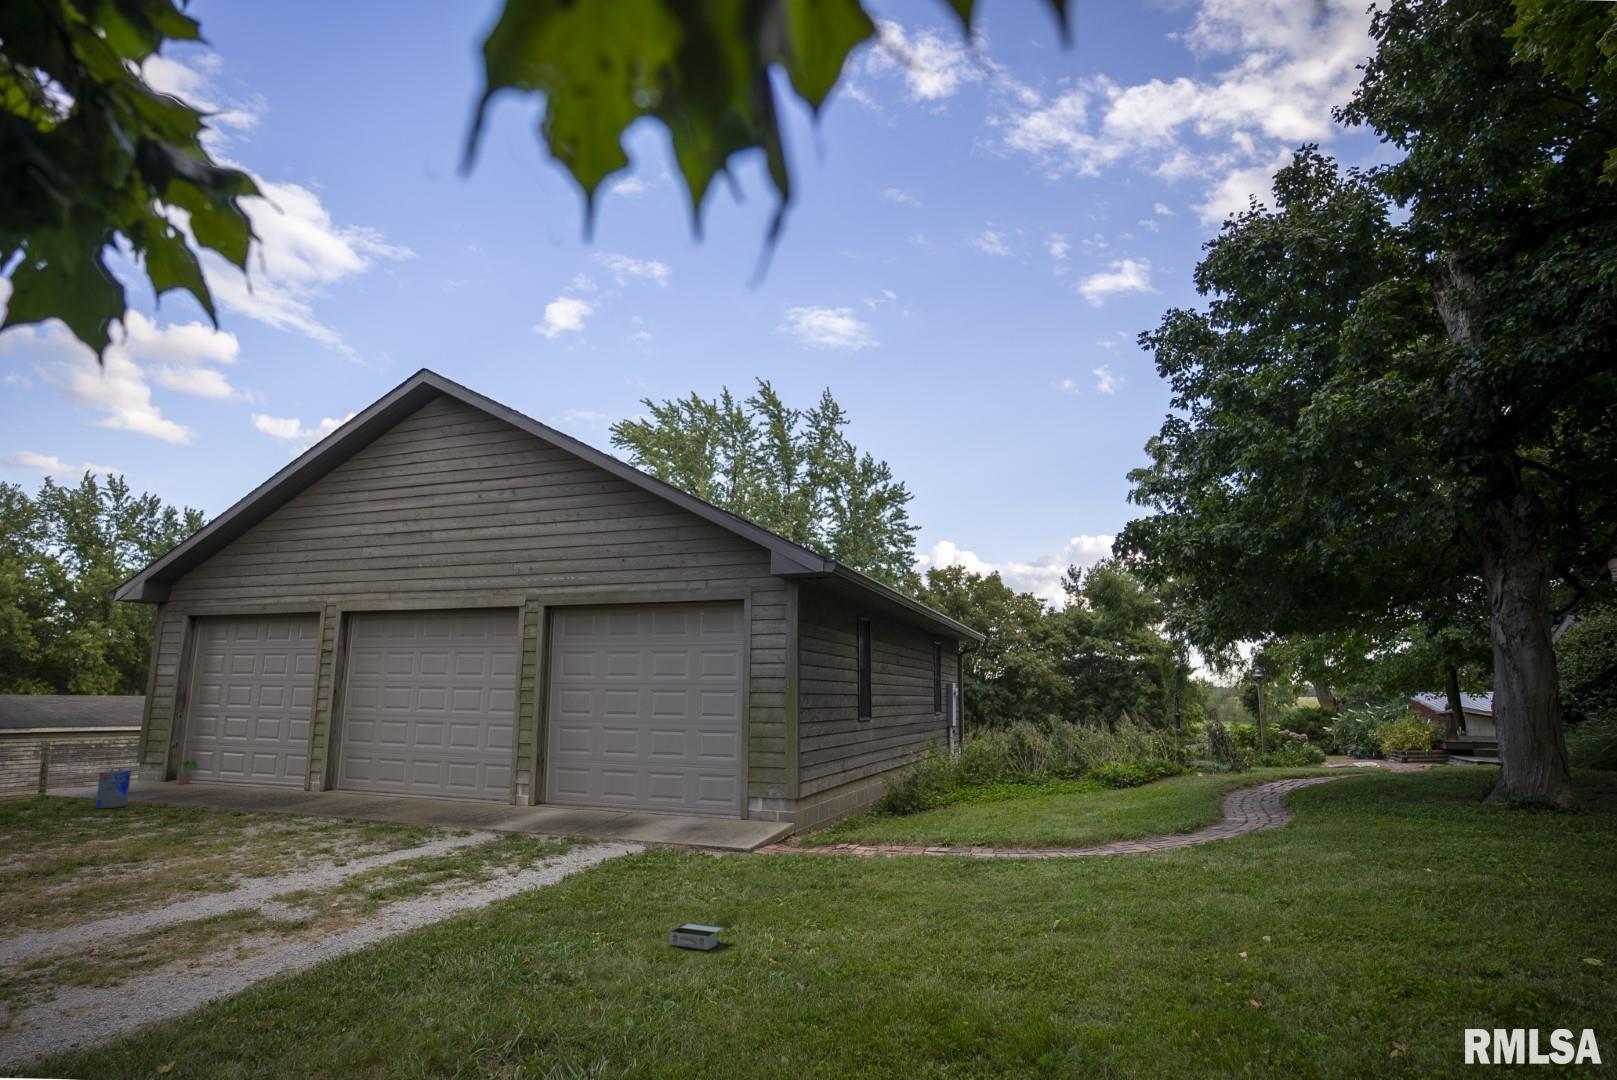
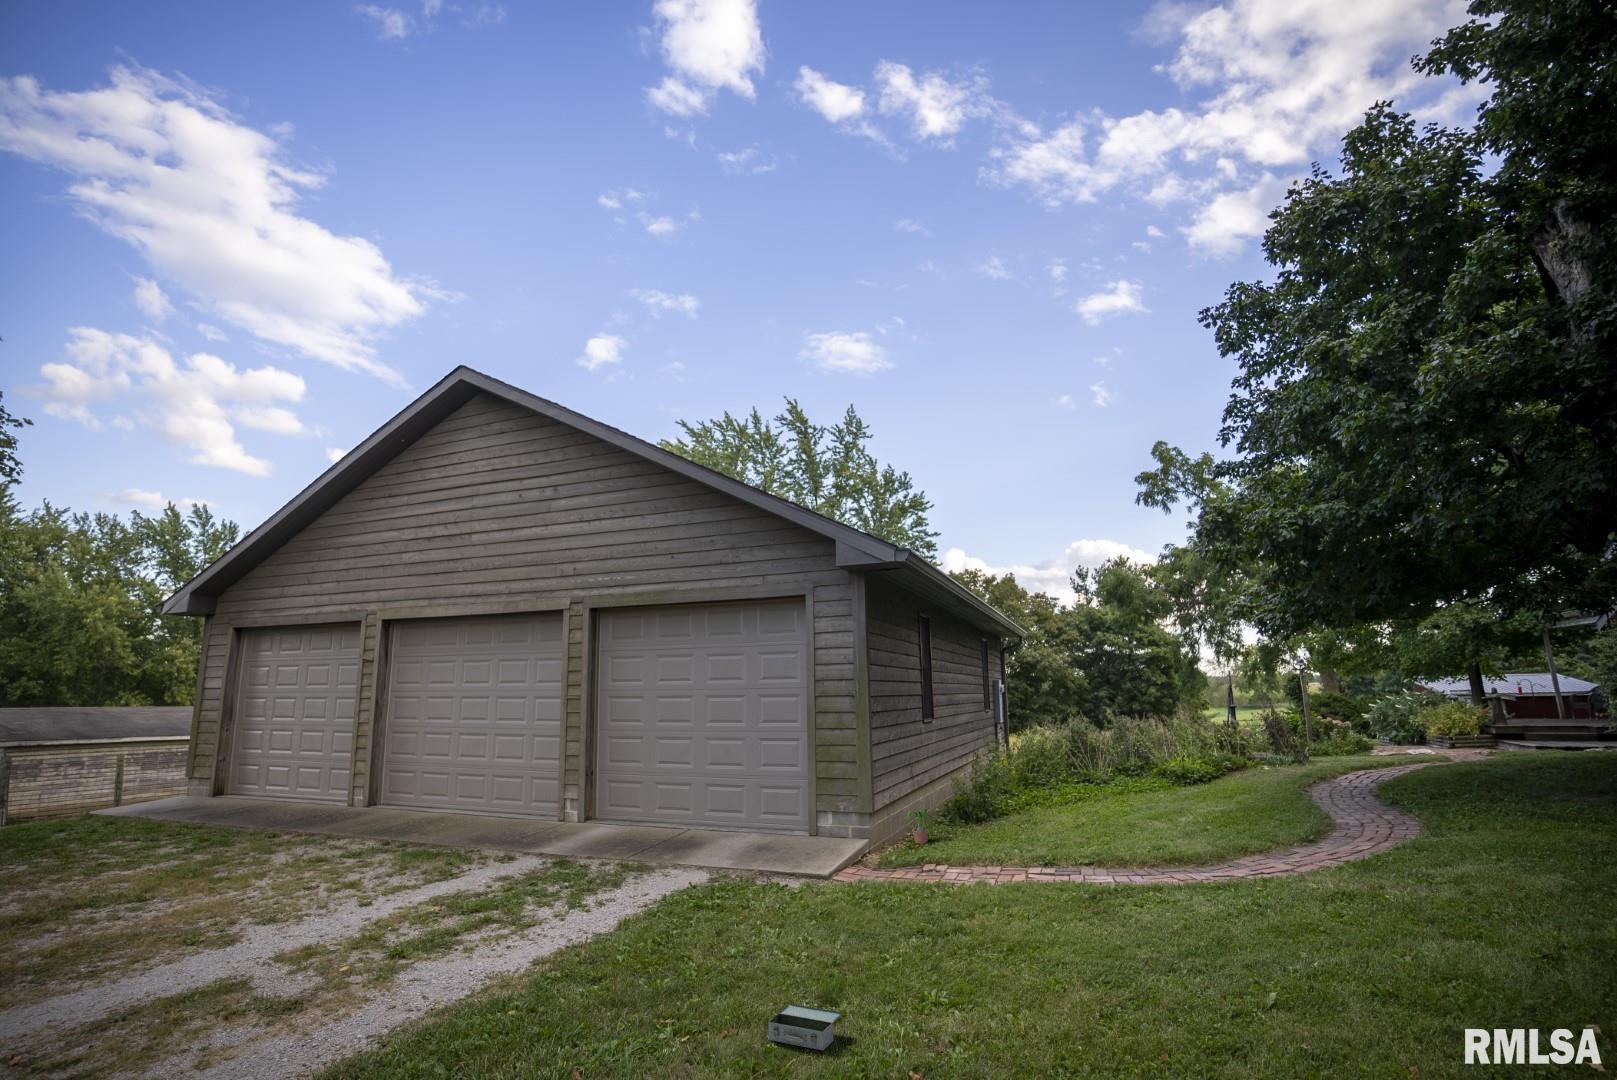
potted plant: present [173,760,198,784] -> present [906,809,931,843]
trash can: present [96,768,131,808] -> none [124,789,163,833]

